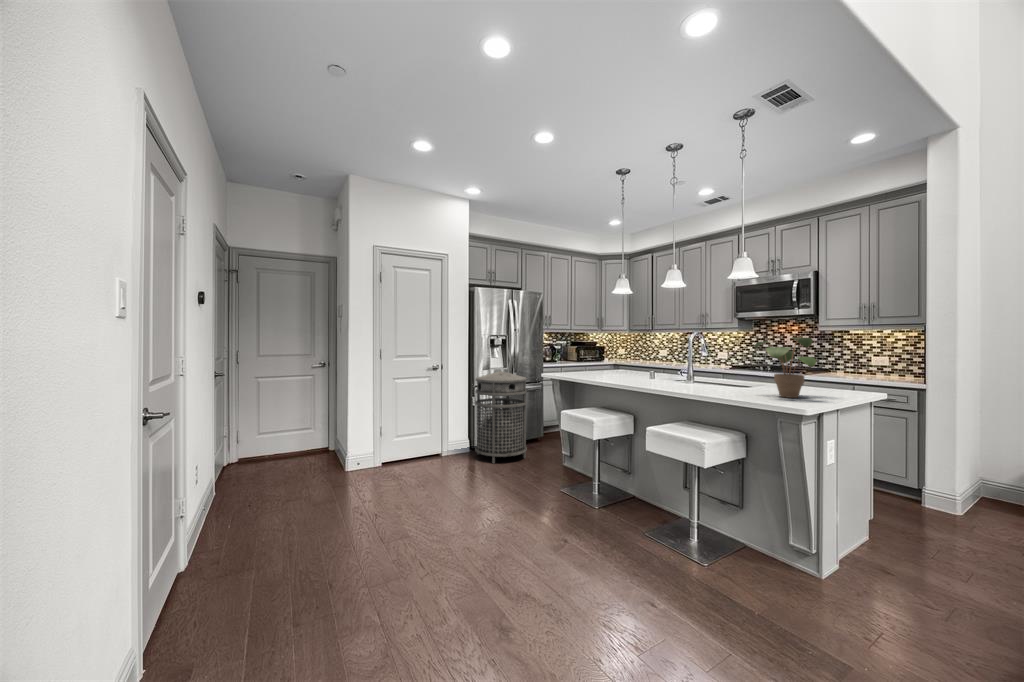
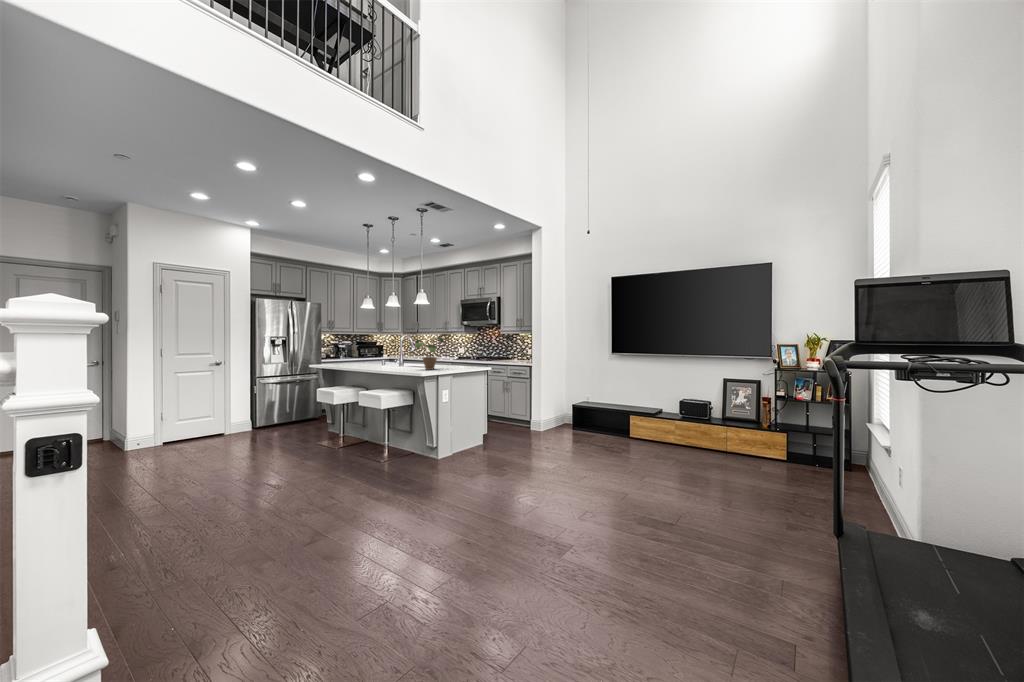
trash can: present [475,371,527,463] -> none [256,364,301,435]

